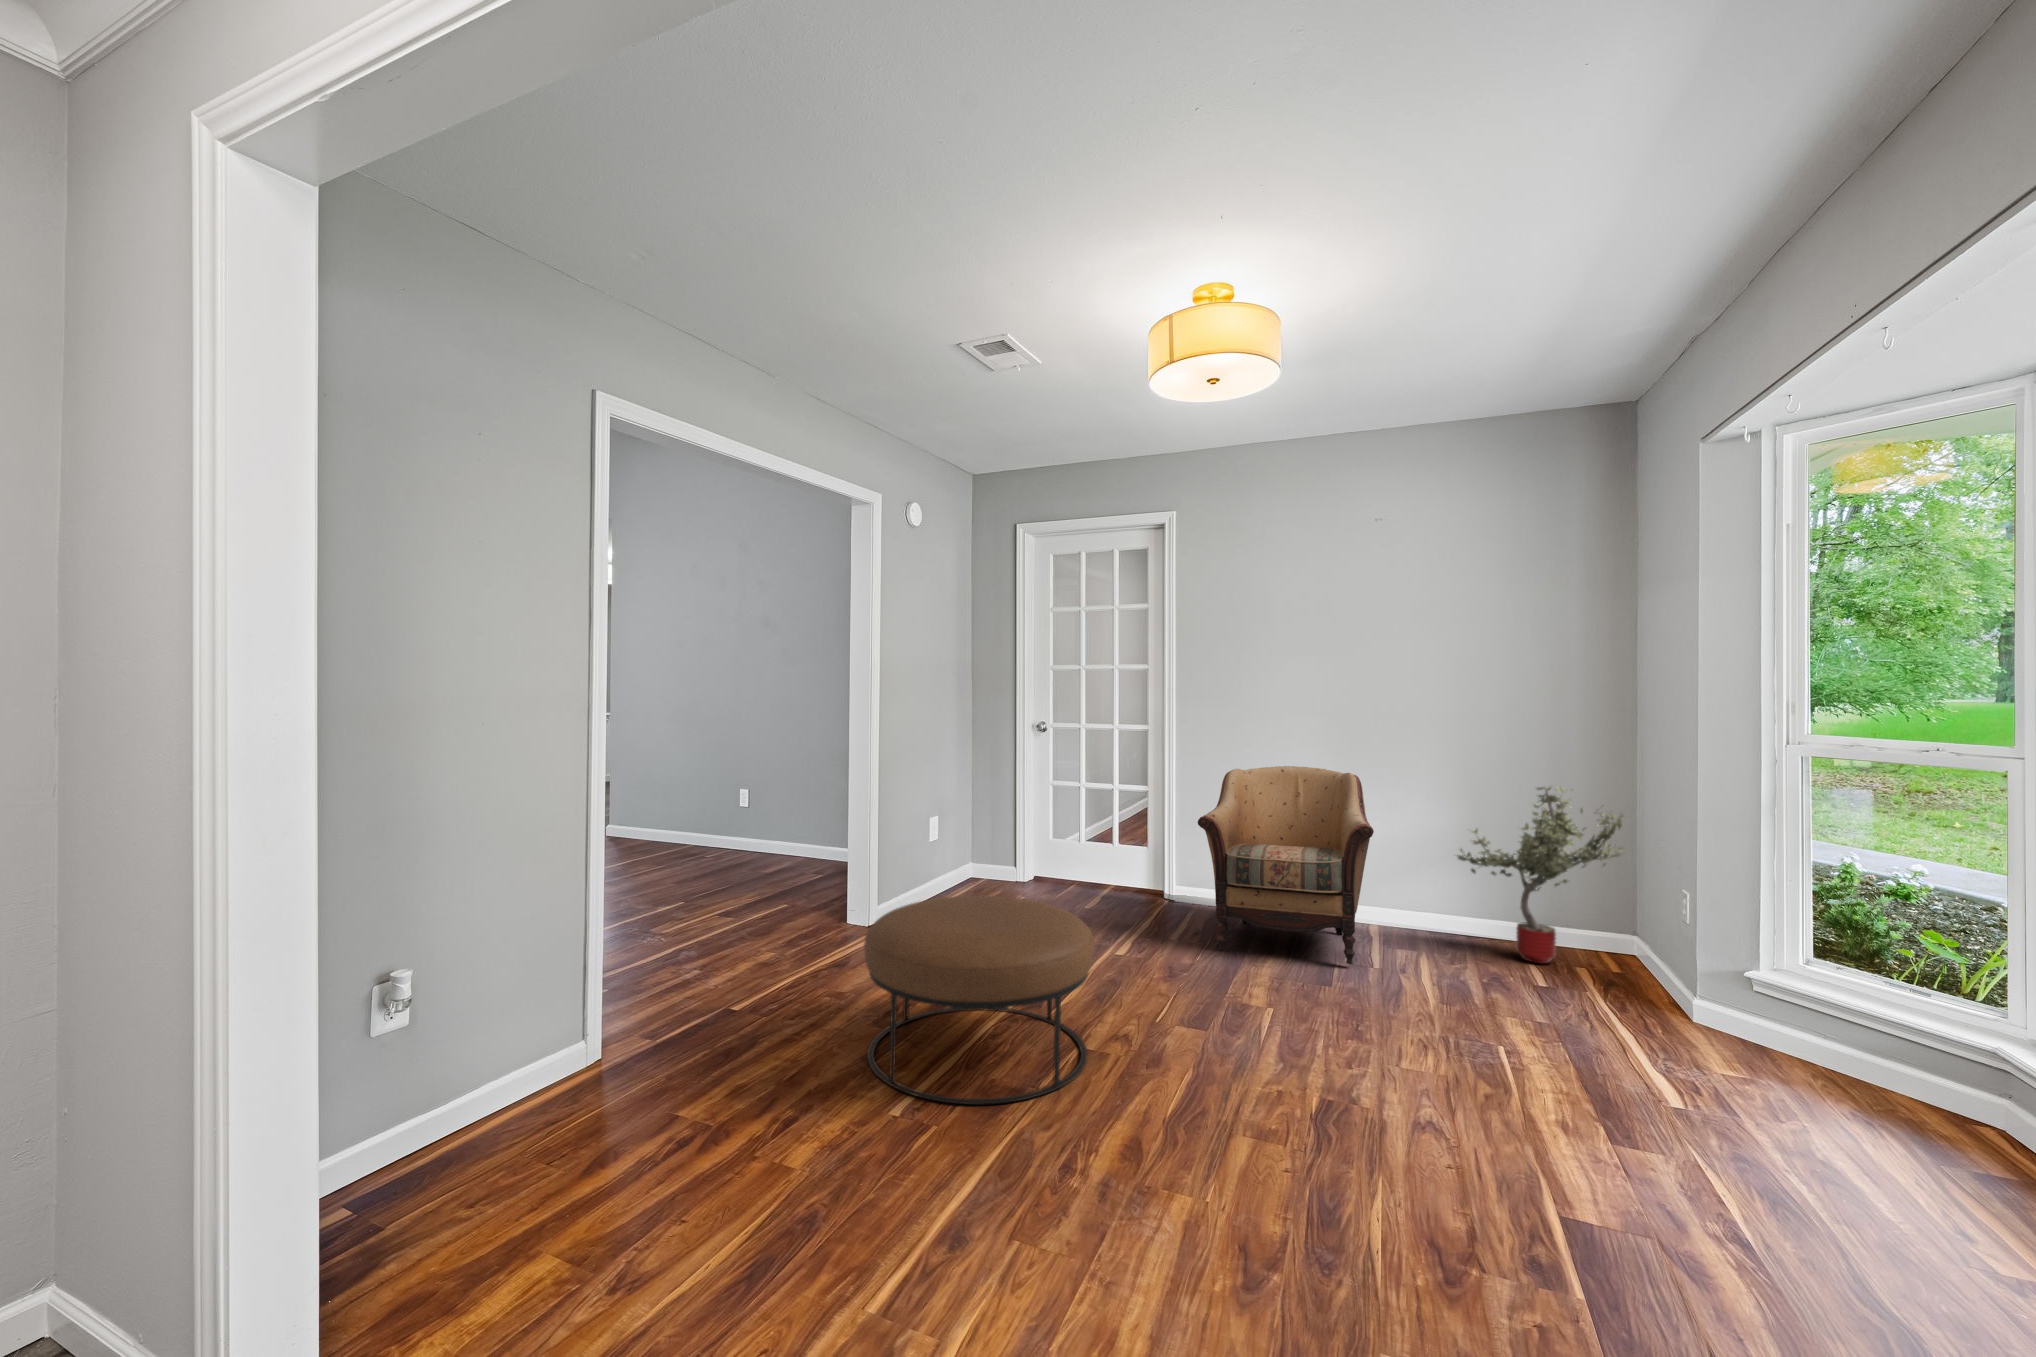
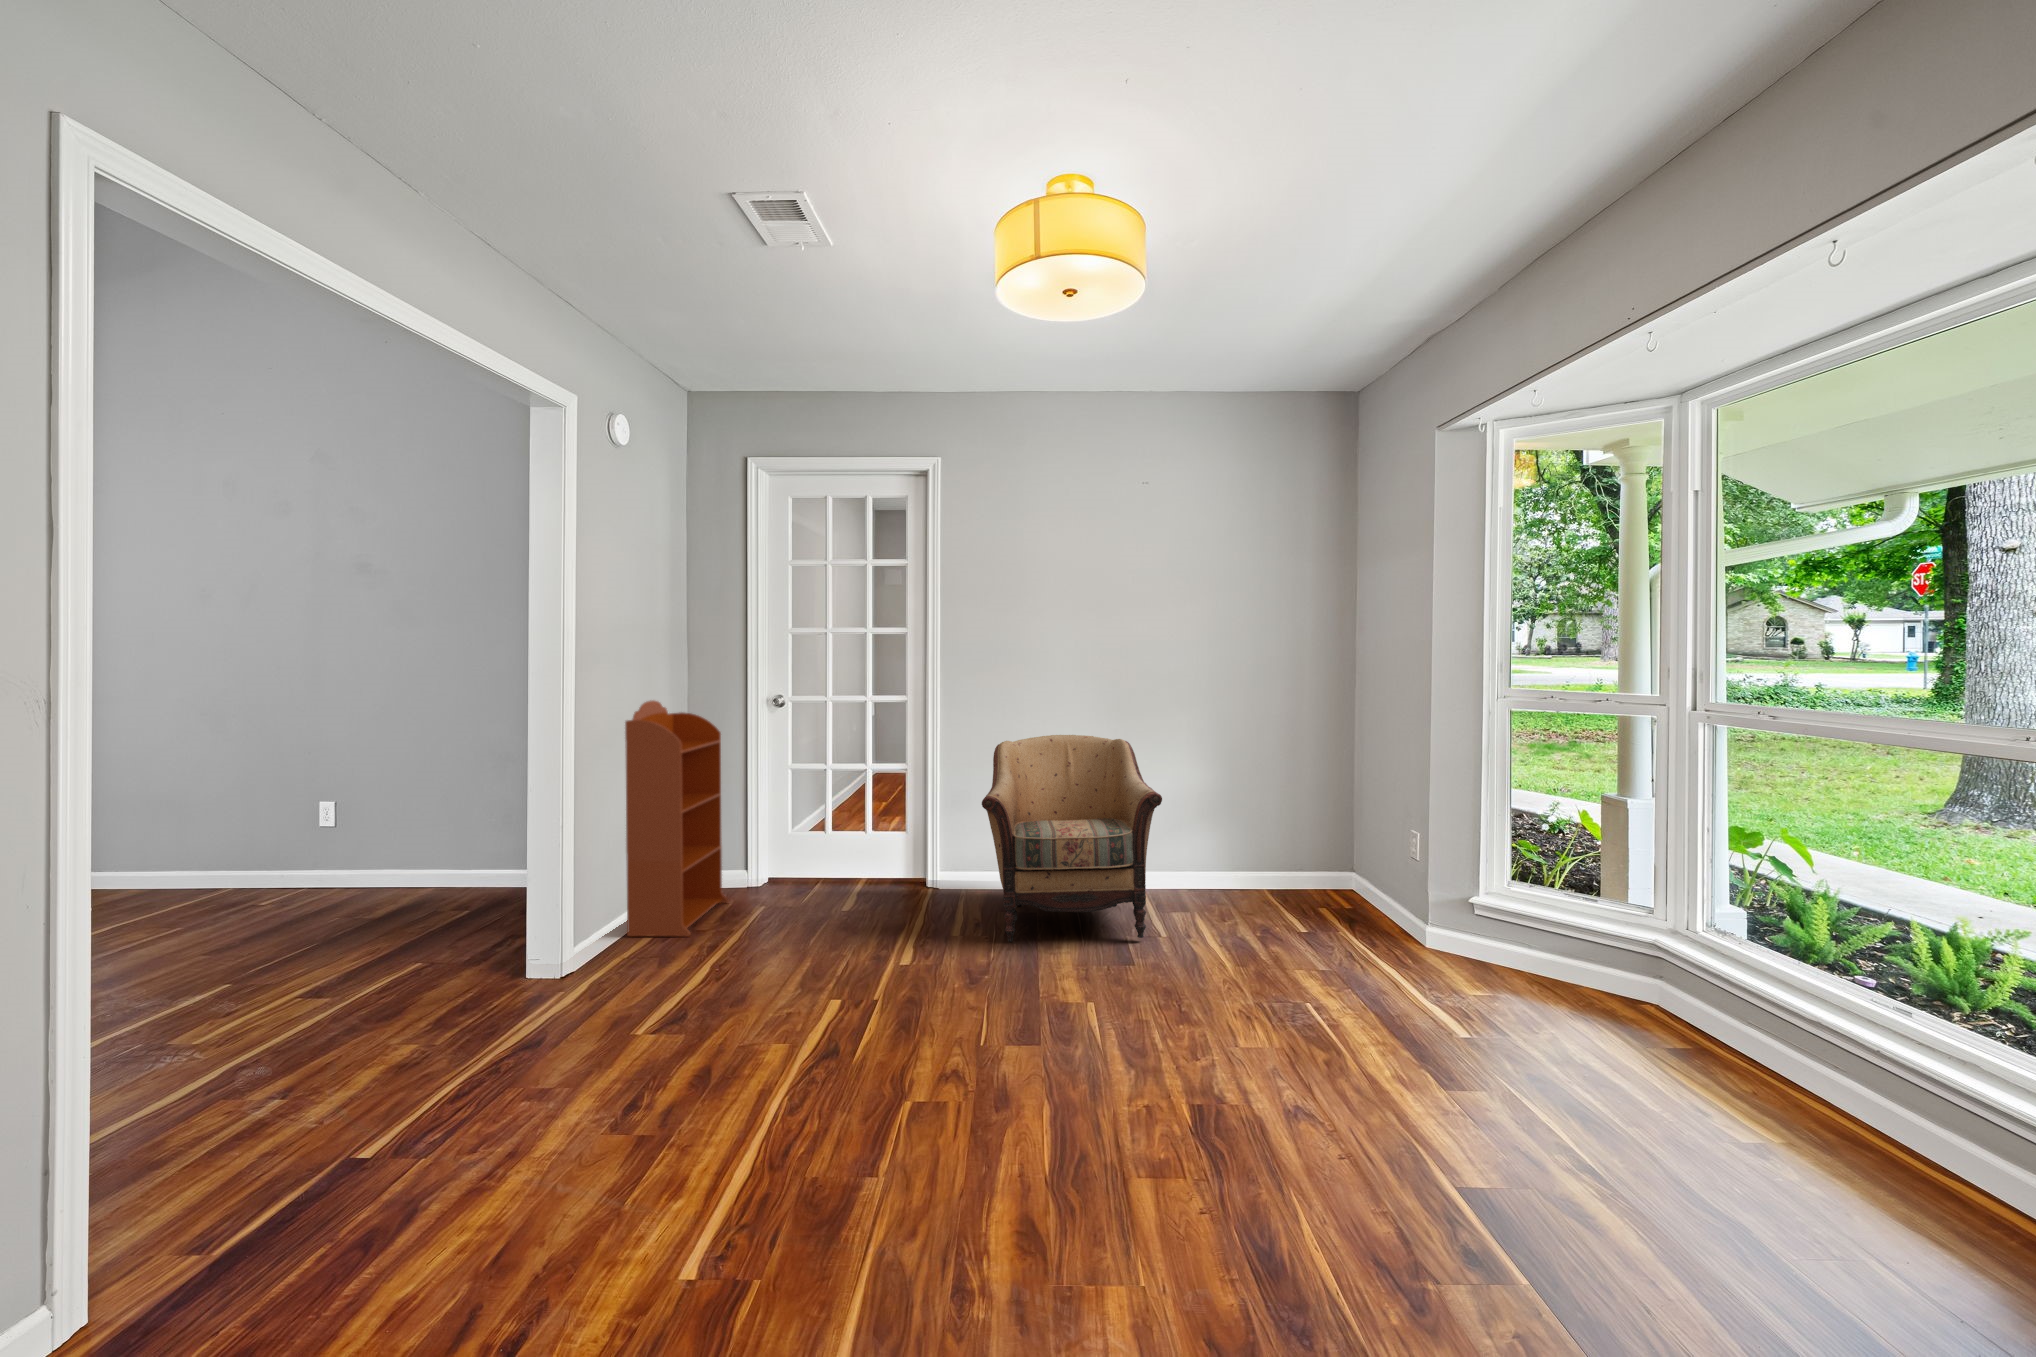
bookcase: none [919,721,1000,911] -> present [625,700,729,936]
potted tree: present [1457,786,1623,964] -> none [1218,740,1361,910]
ottoman: present [864,896,1094,1104] -> none [607,925,929,1234]

